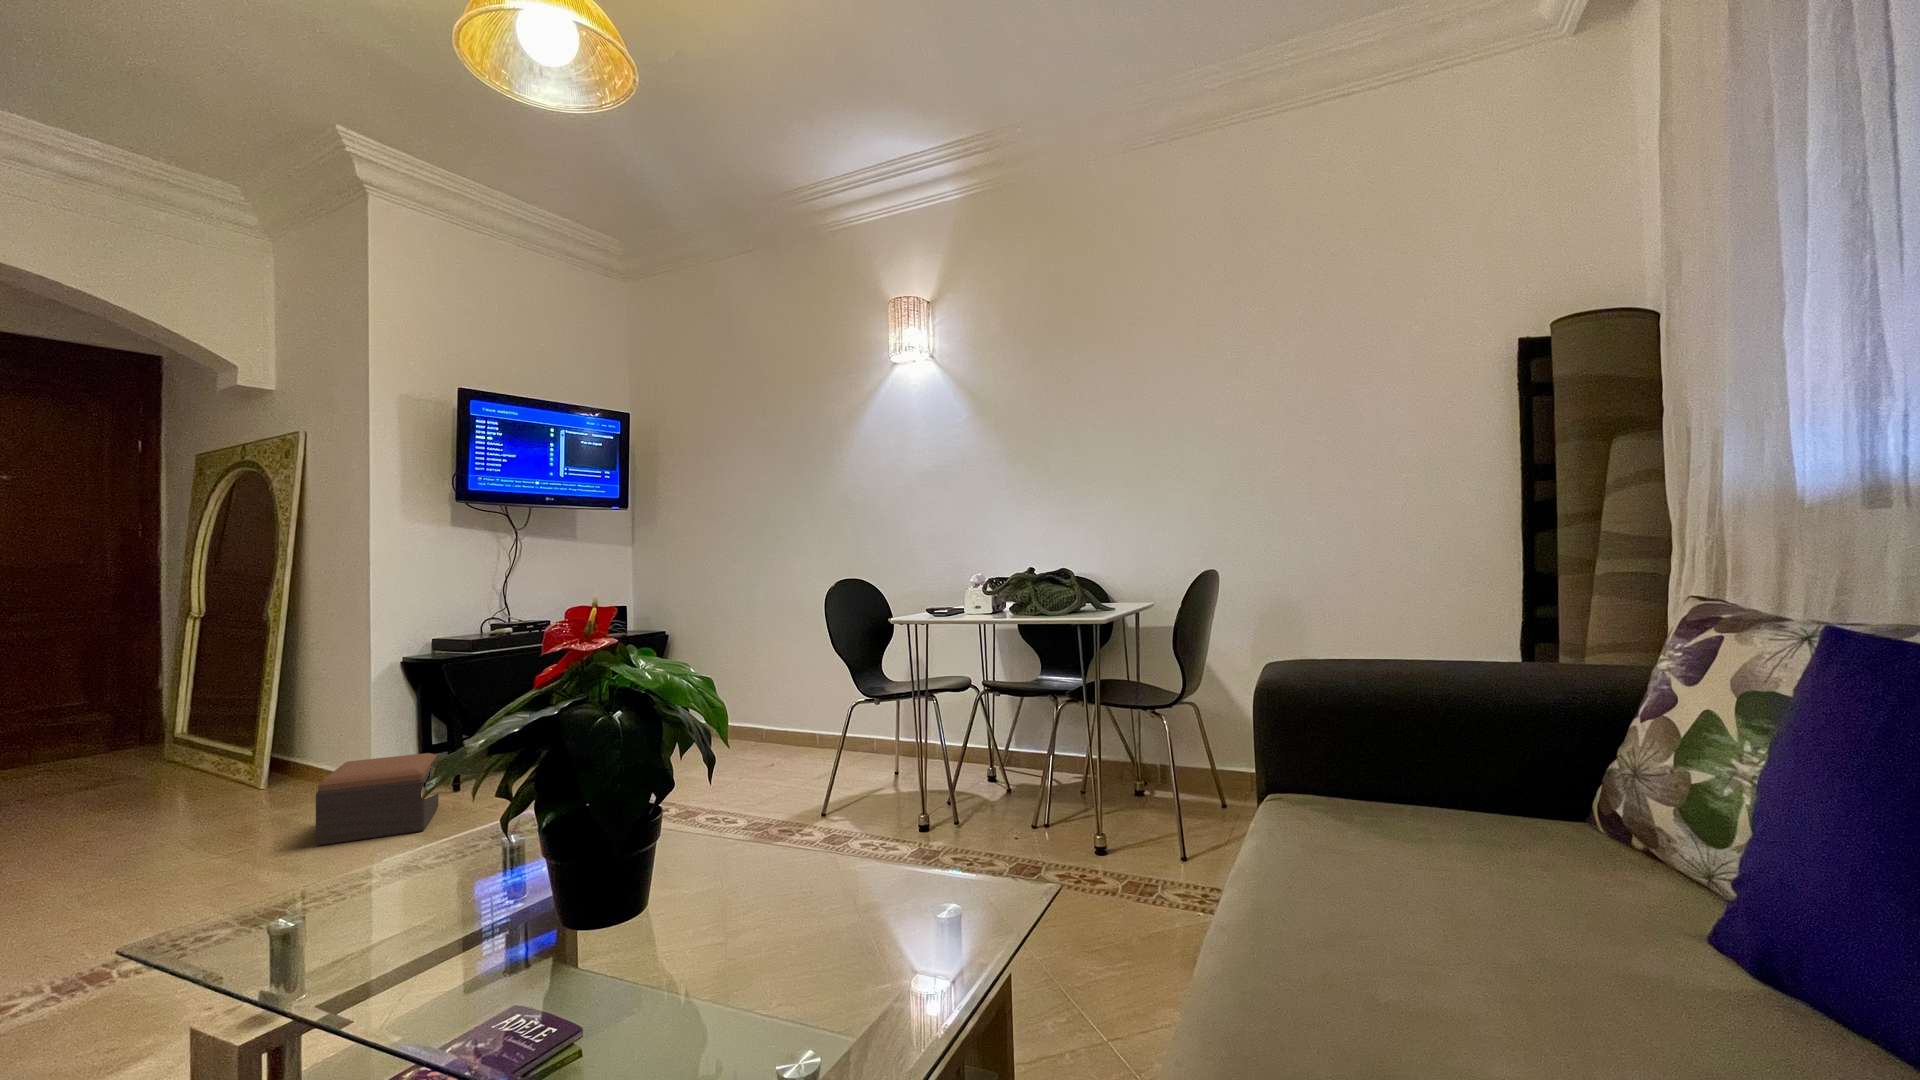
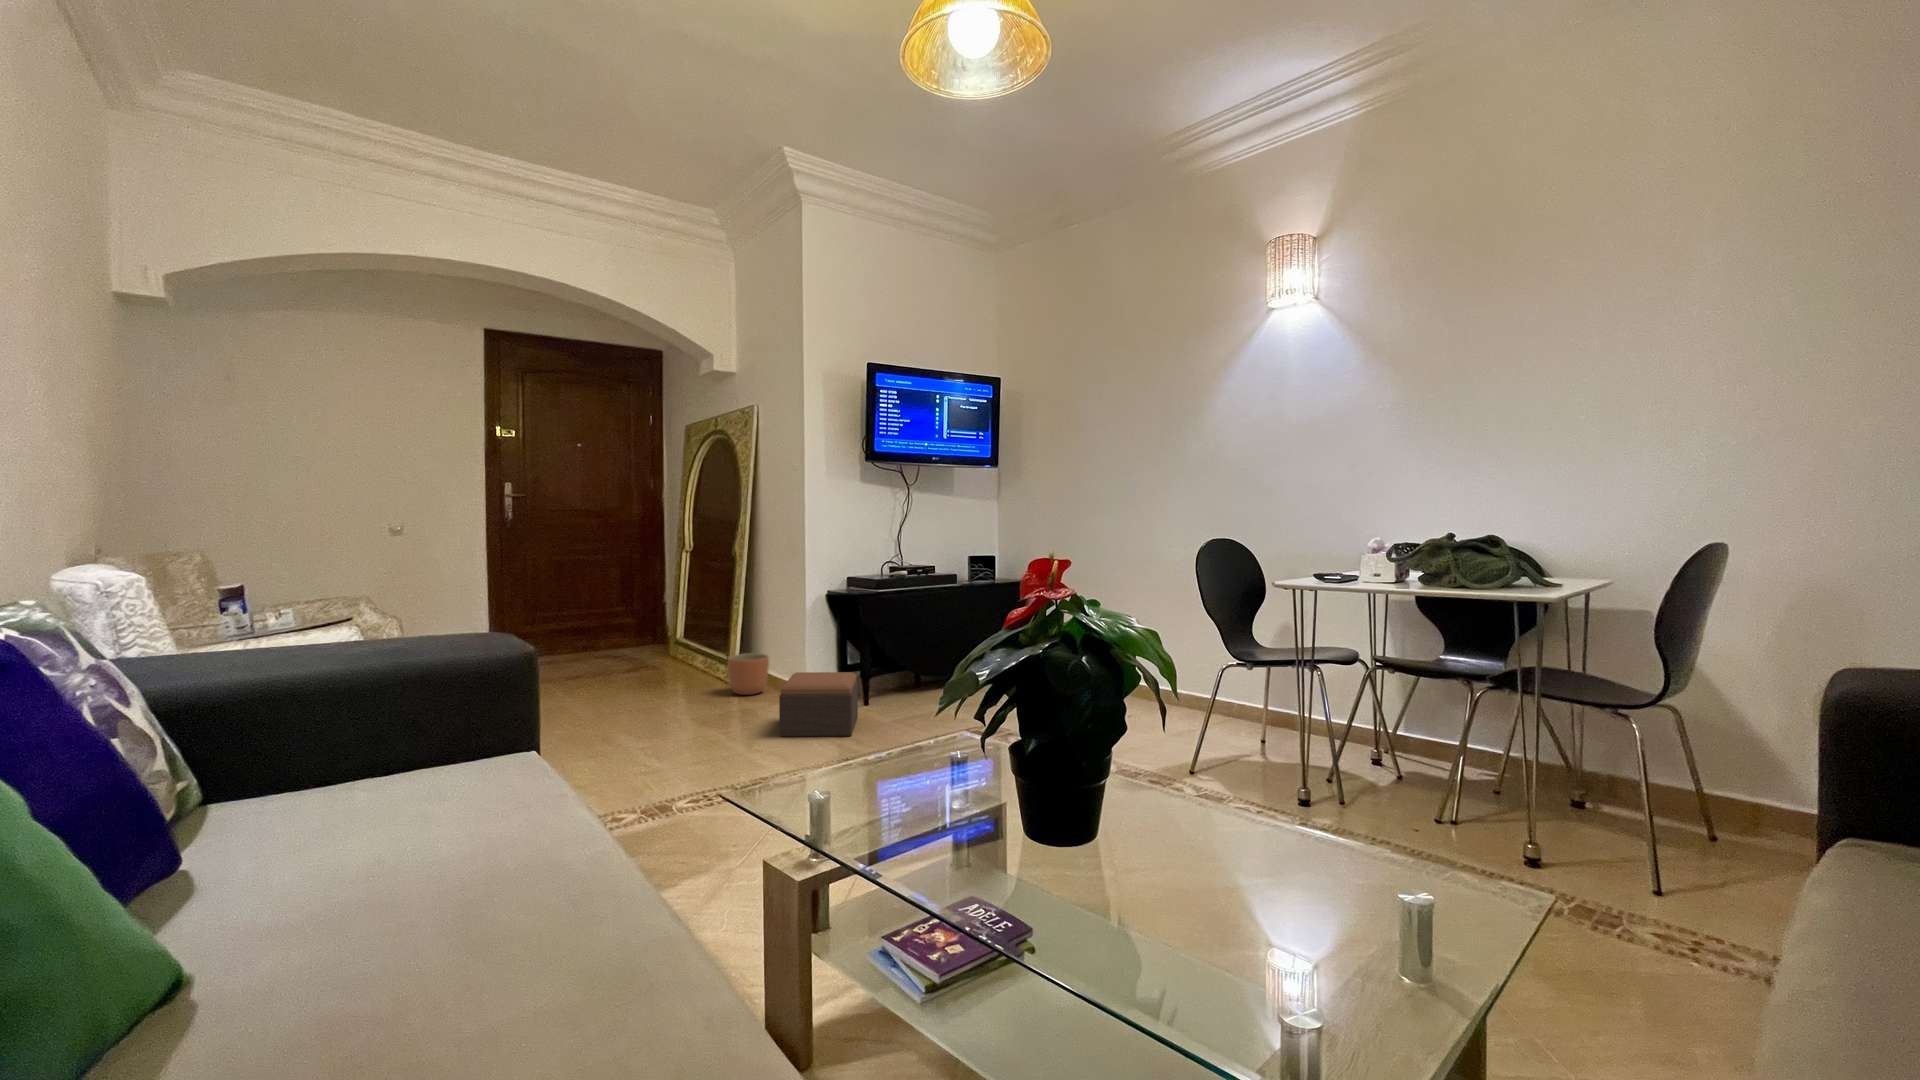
planter: none [249,743,315,799] -> present [728,653,769,695]

